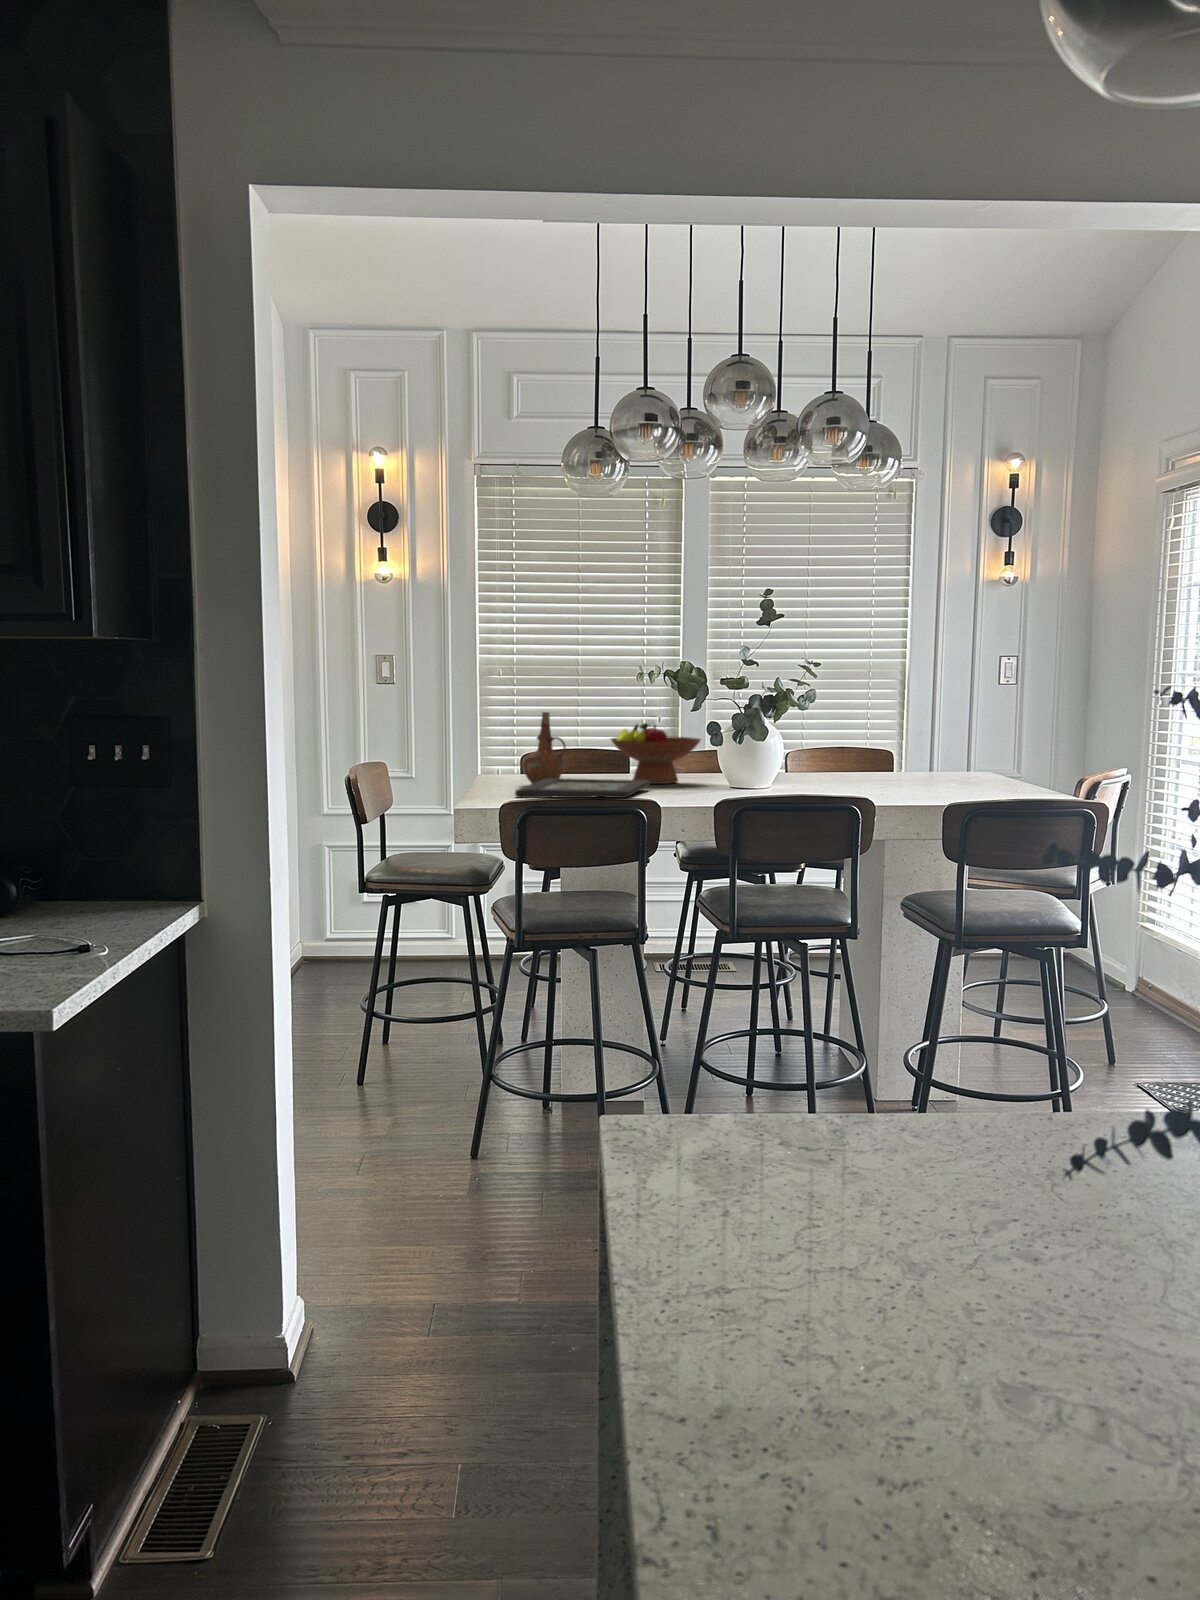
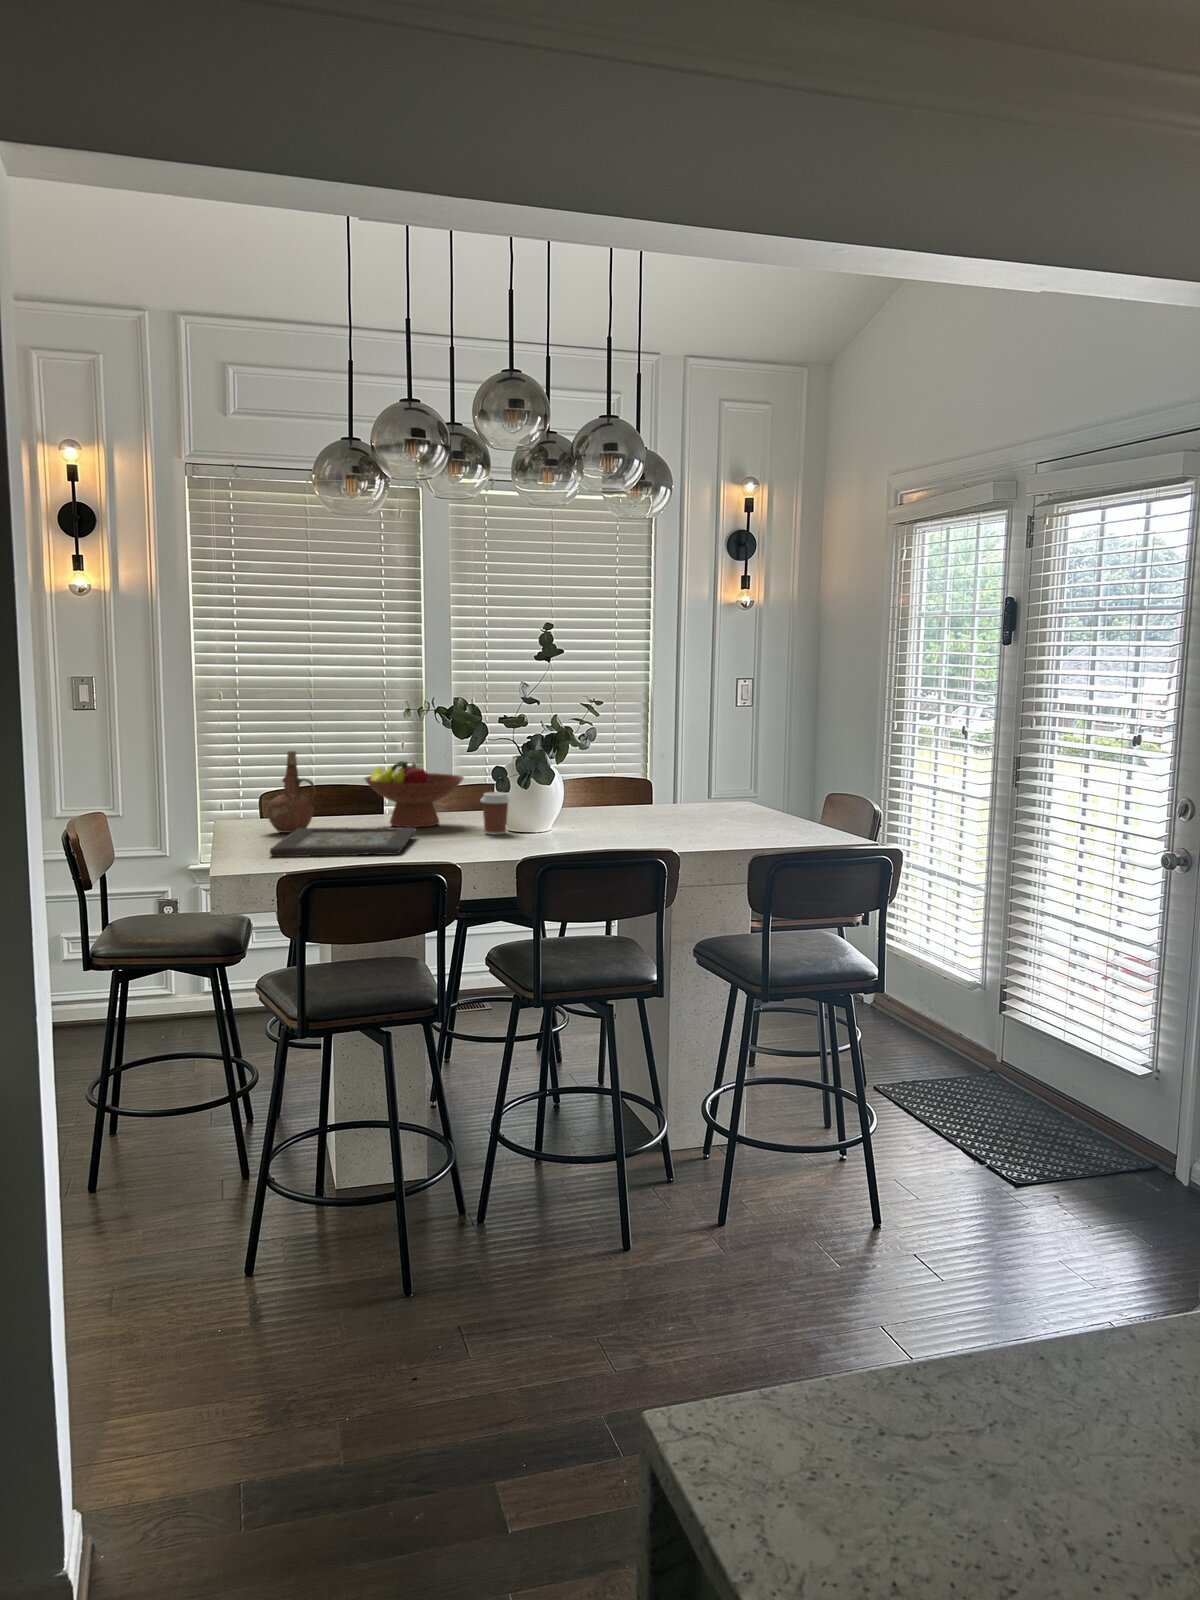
coffee cup: none [710,750,739,789] -> present [480,792,510,835]

